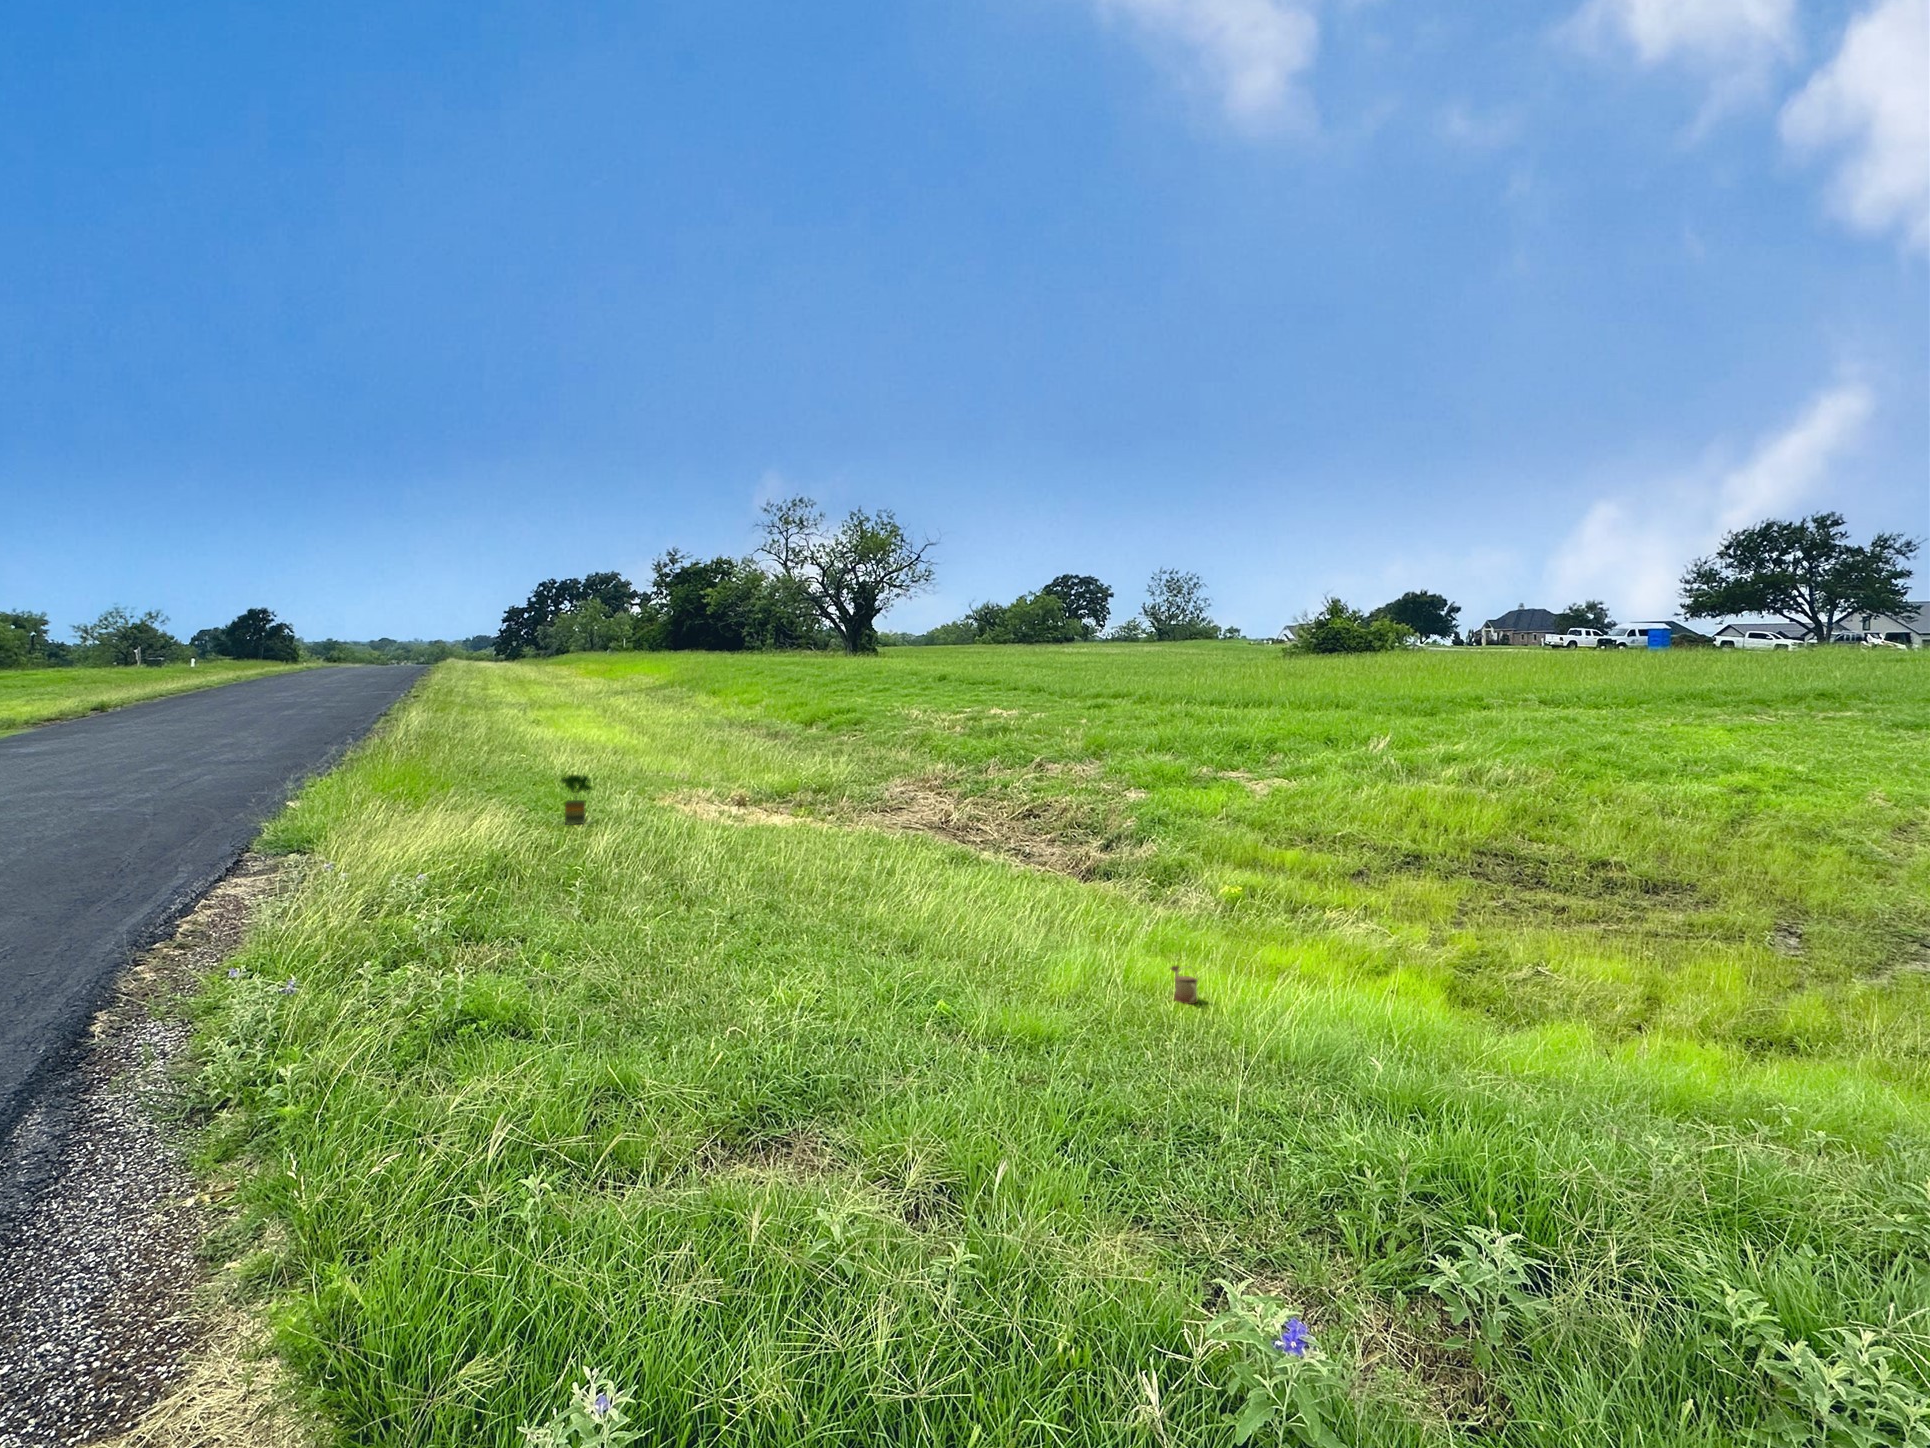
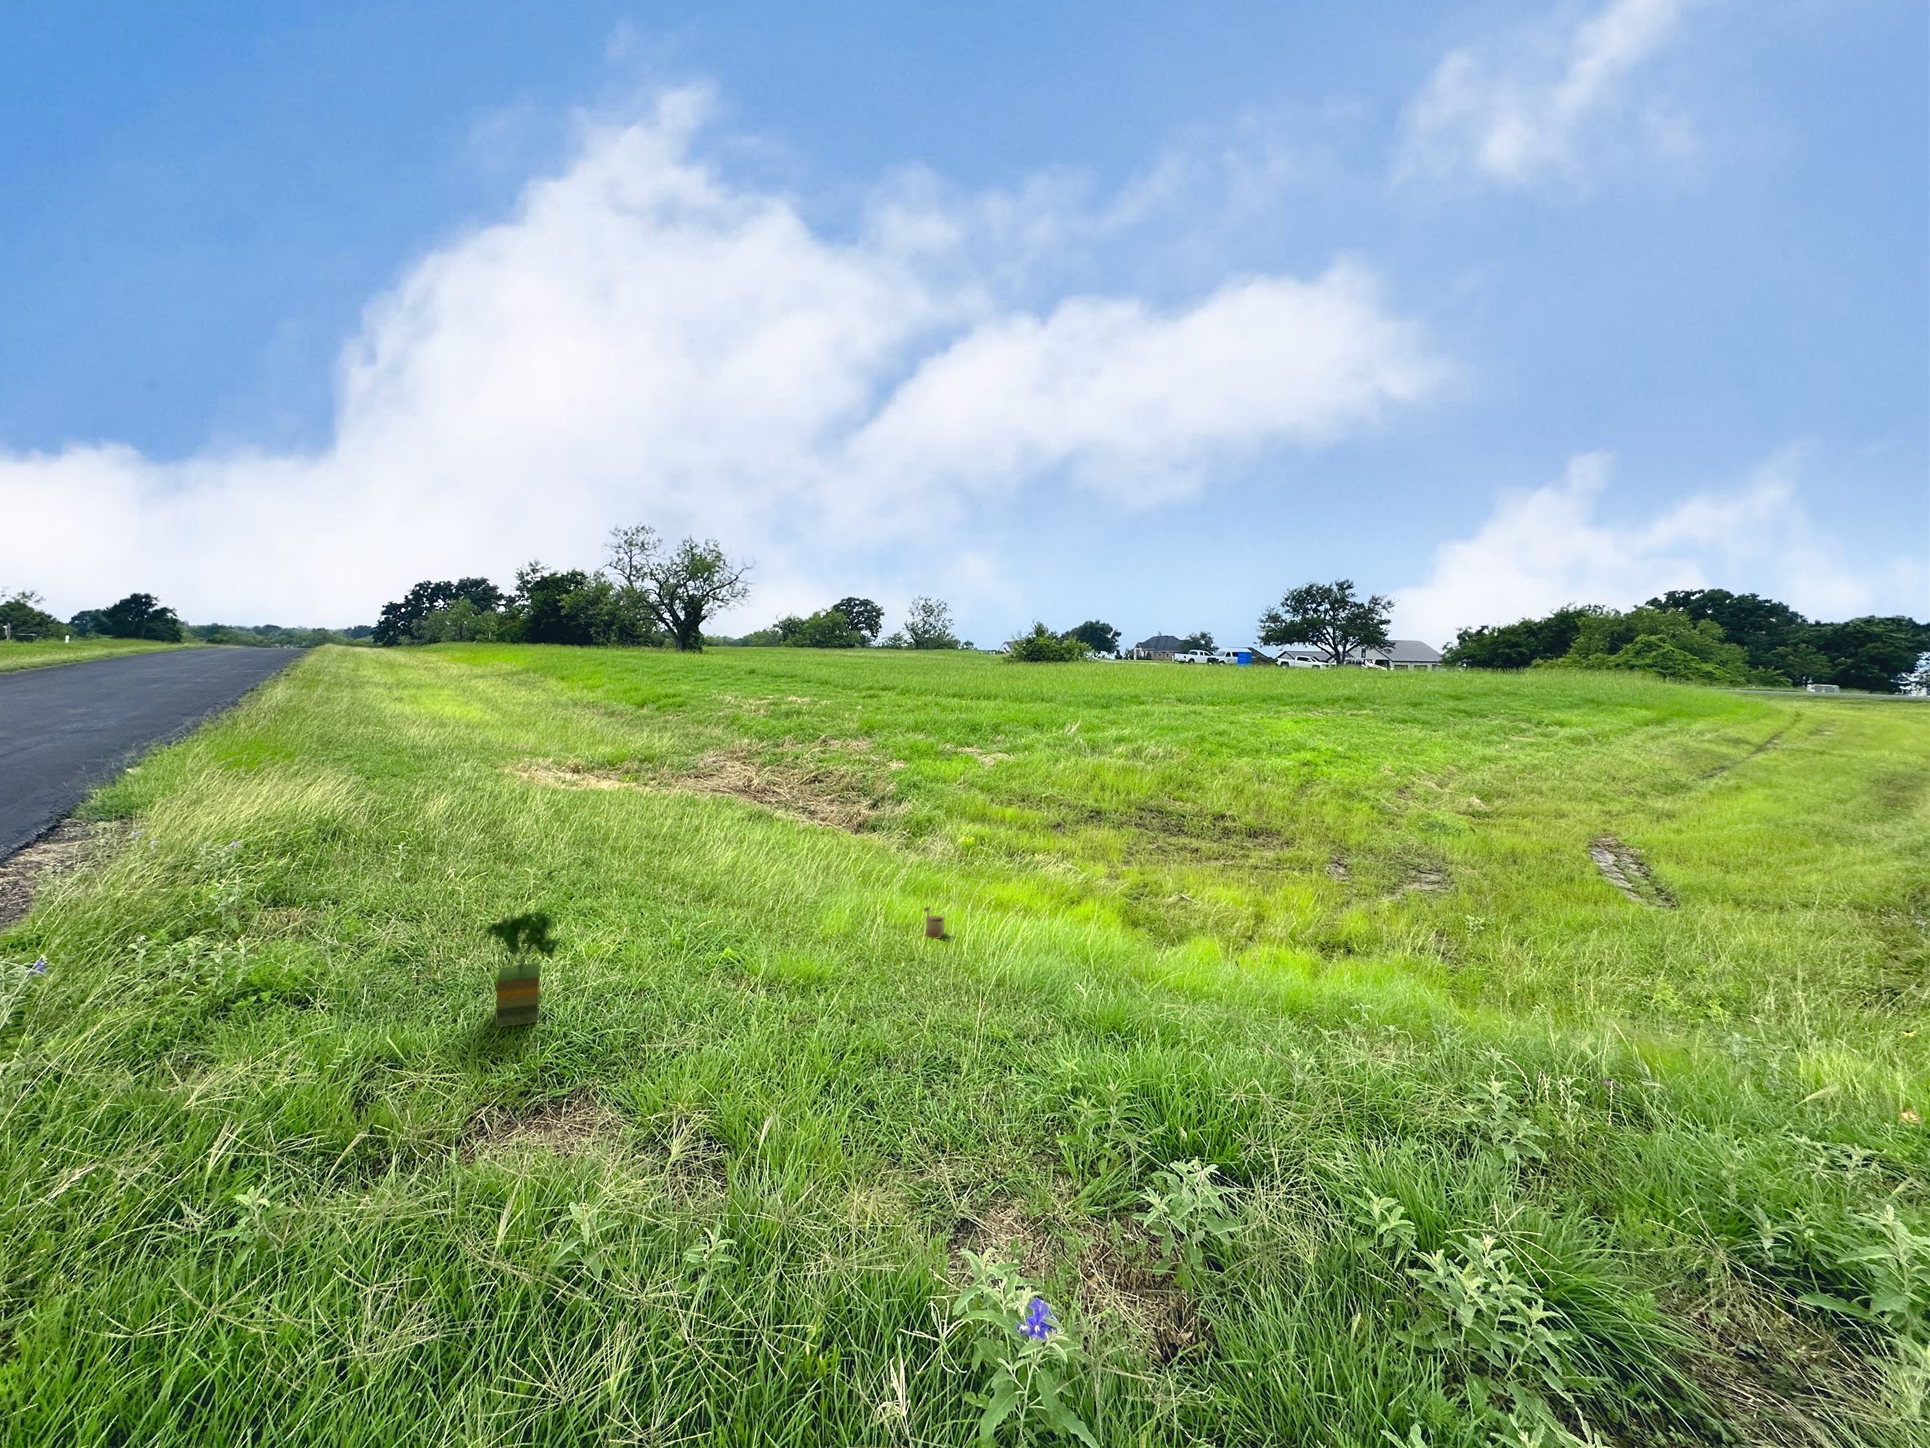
potted tree: present [561,775,592,825] -> present [486,912,560,1028]

